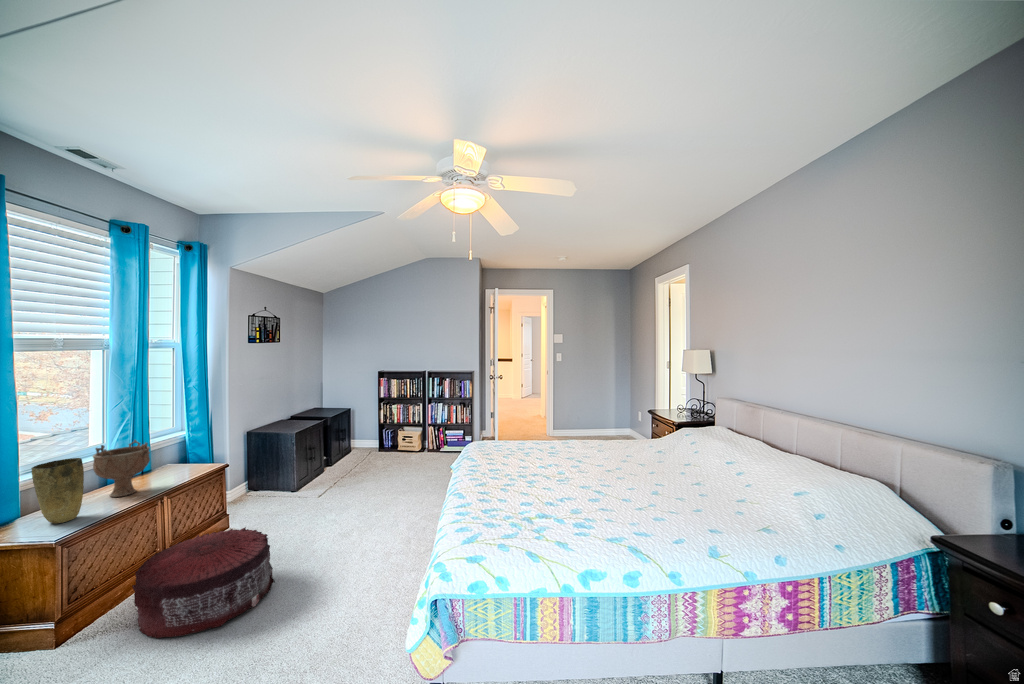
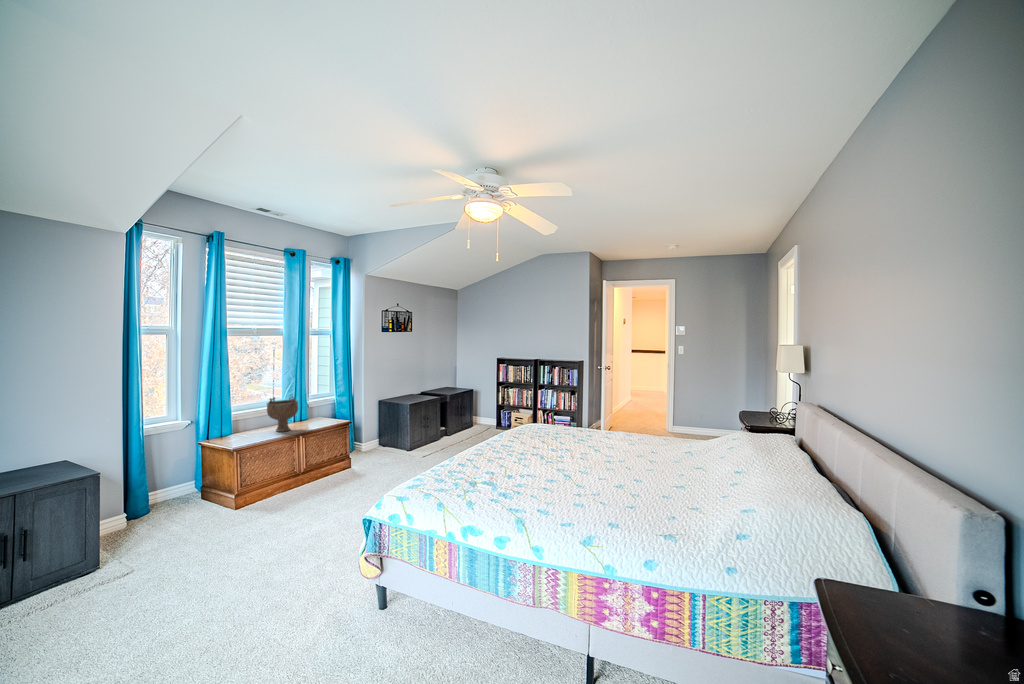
vase: present [31,458,84,524] -> none [229,403,254,441]
pouf: present [132,527,275,639] -> none [267,464,351,524]

